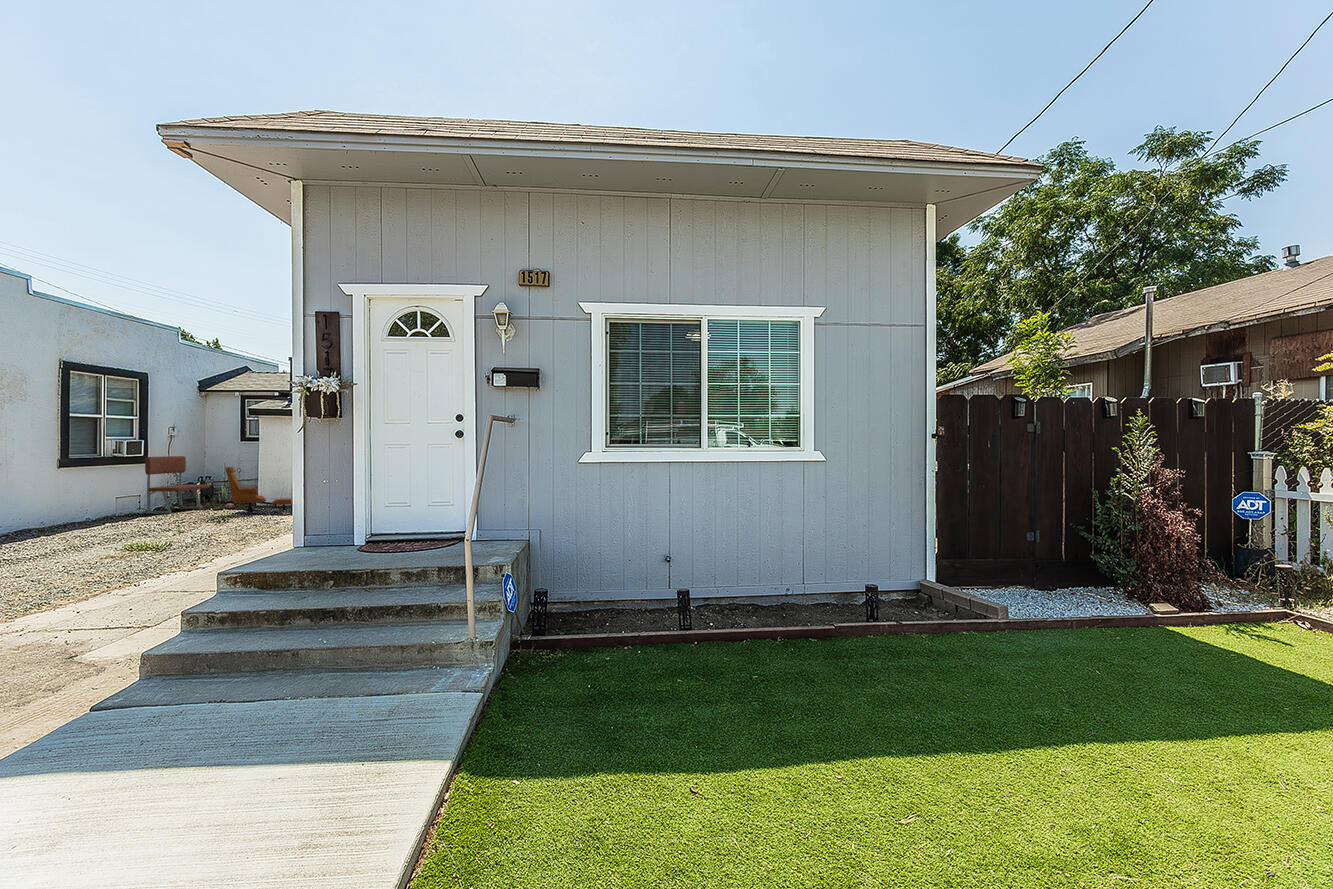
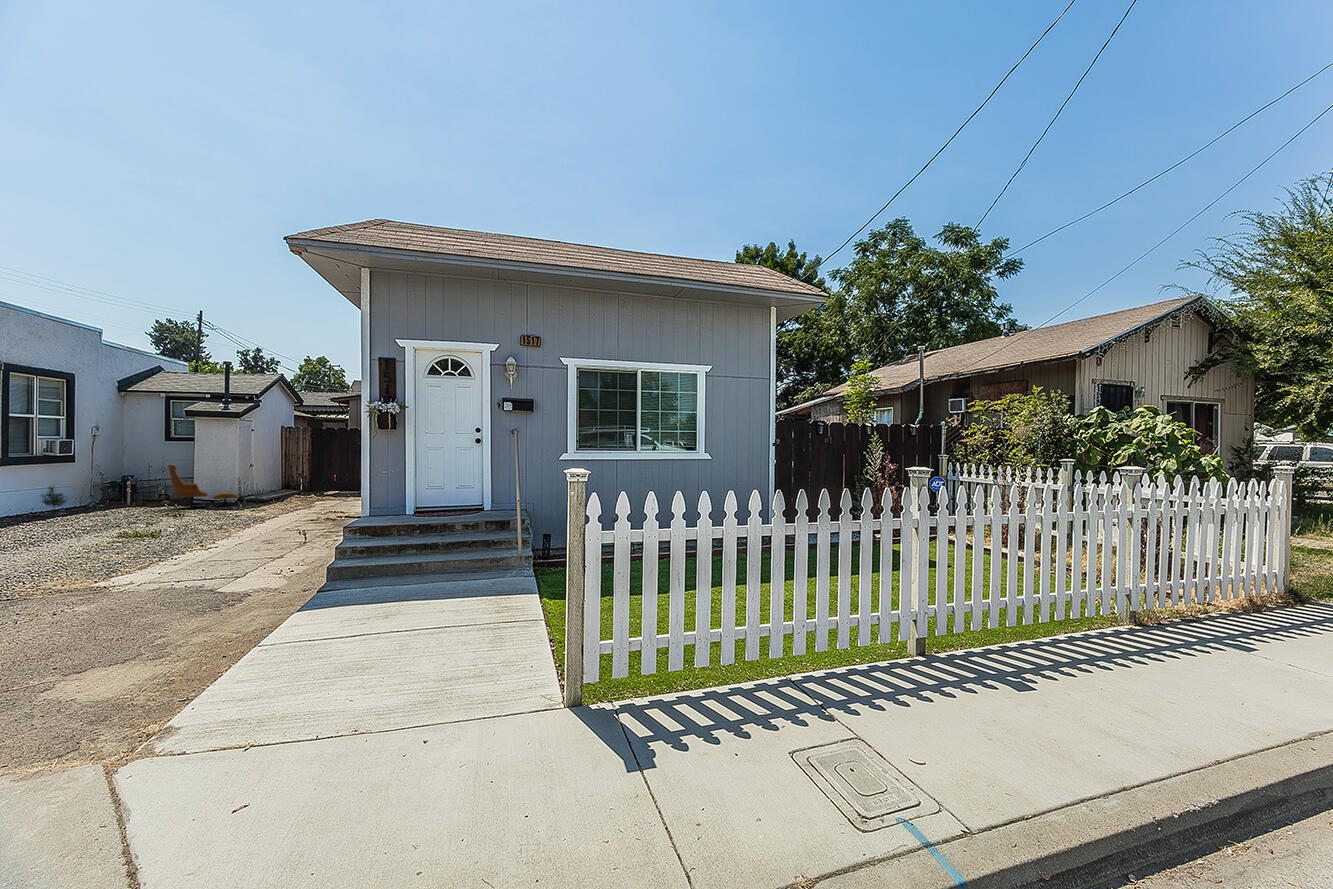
bench: present [145,456,210,514] -> none [76,454,138,509]
potted tree: none [103,487,132,521] -> present [40,485,67,516]

